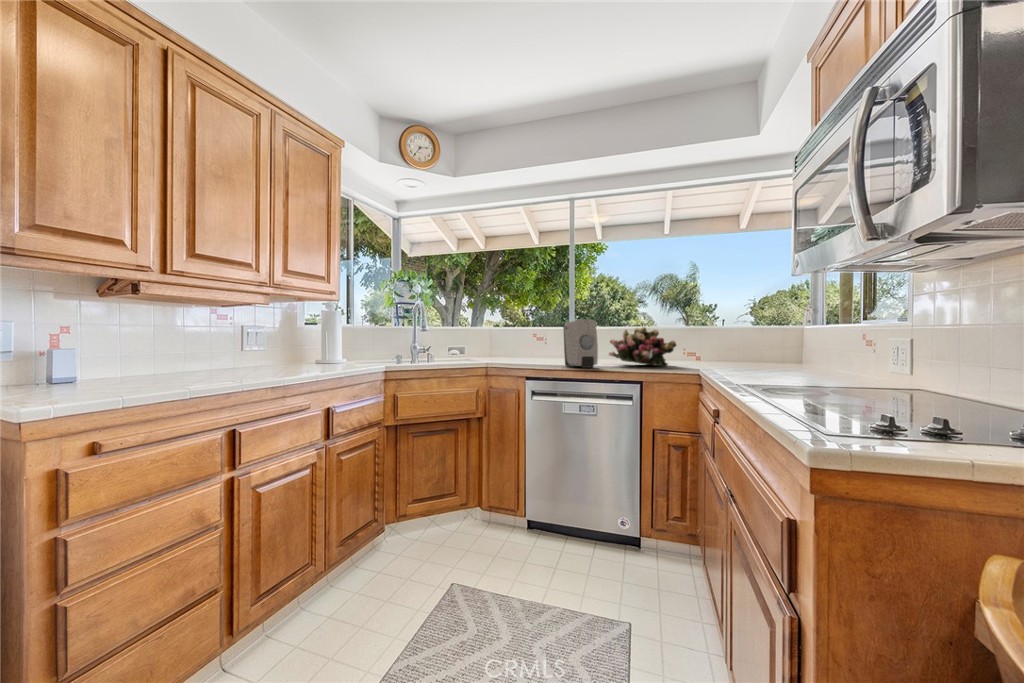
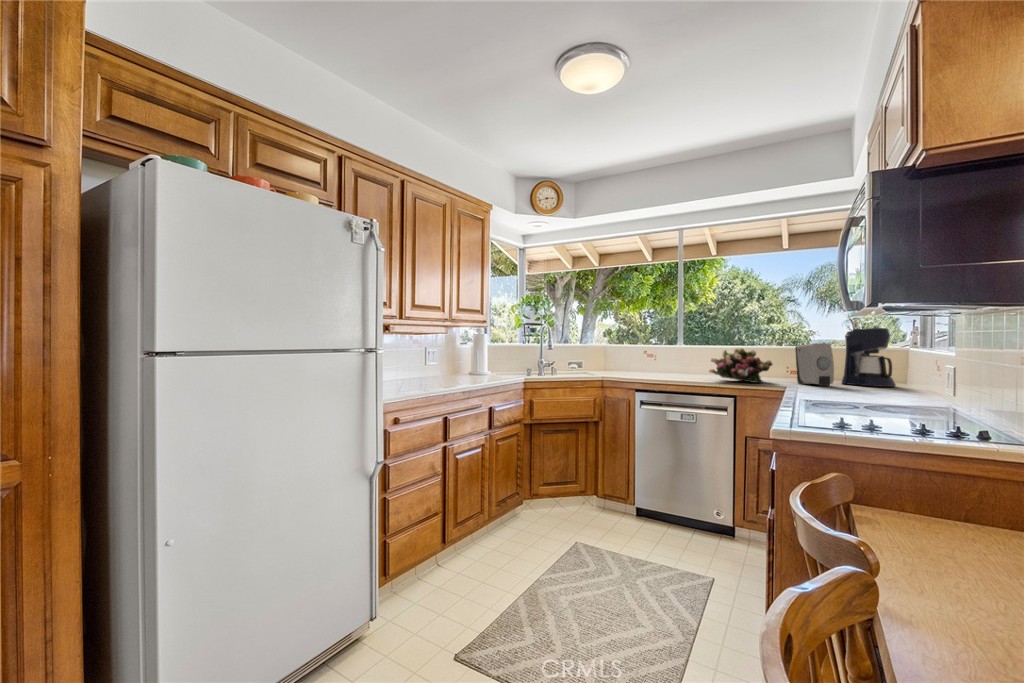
coffee maker: none [743,304,799,367] -> present [841,328,896,387]
soap dispenser: present [563,319,598,368] -> present [795,343,834,386]

